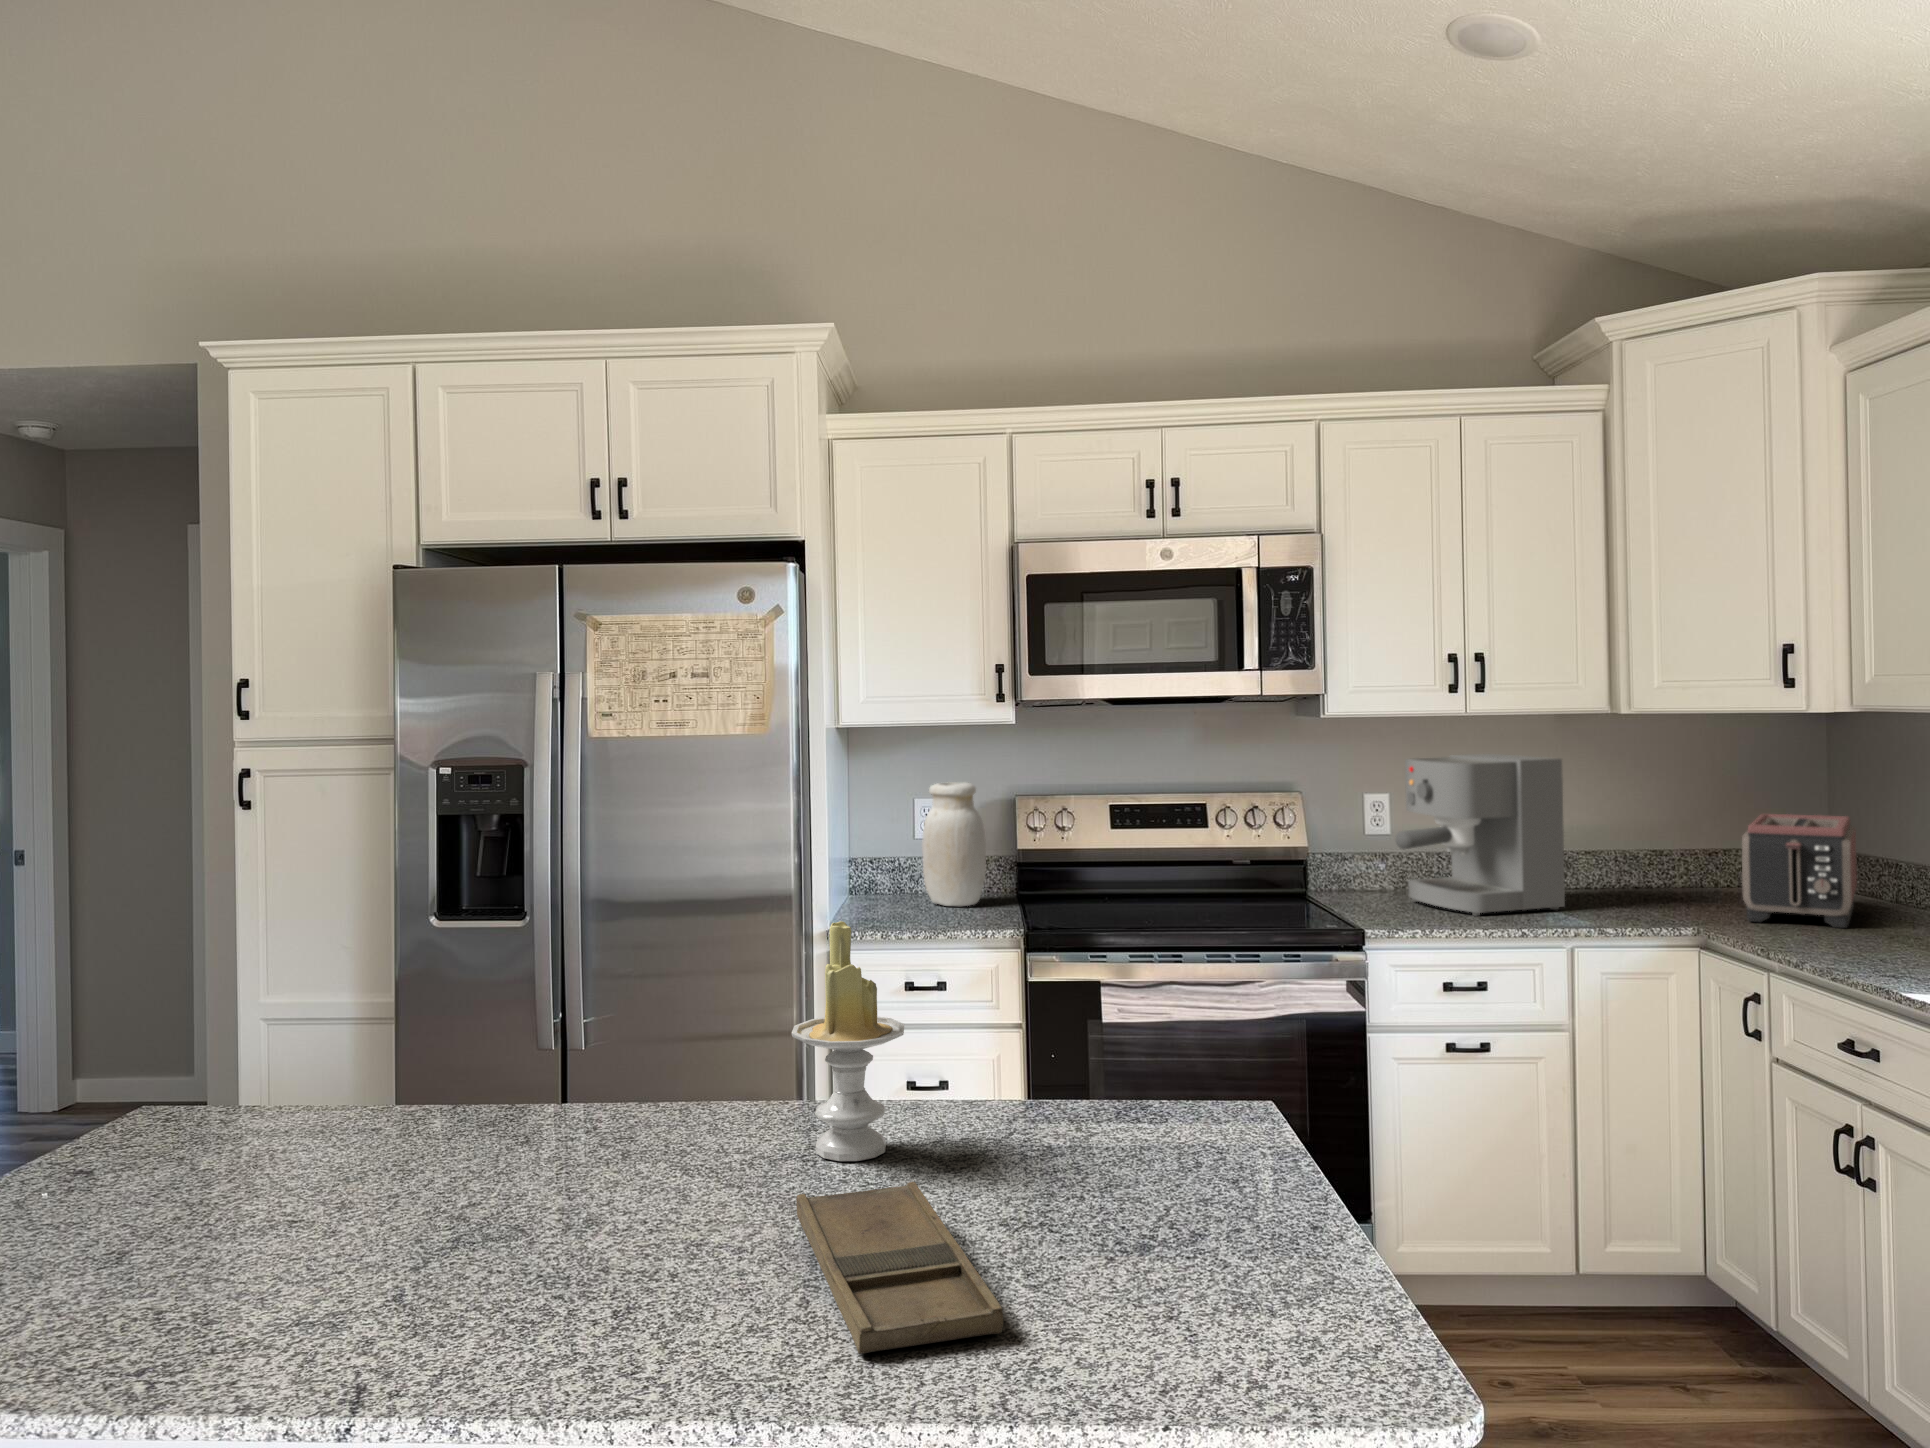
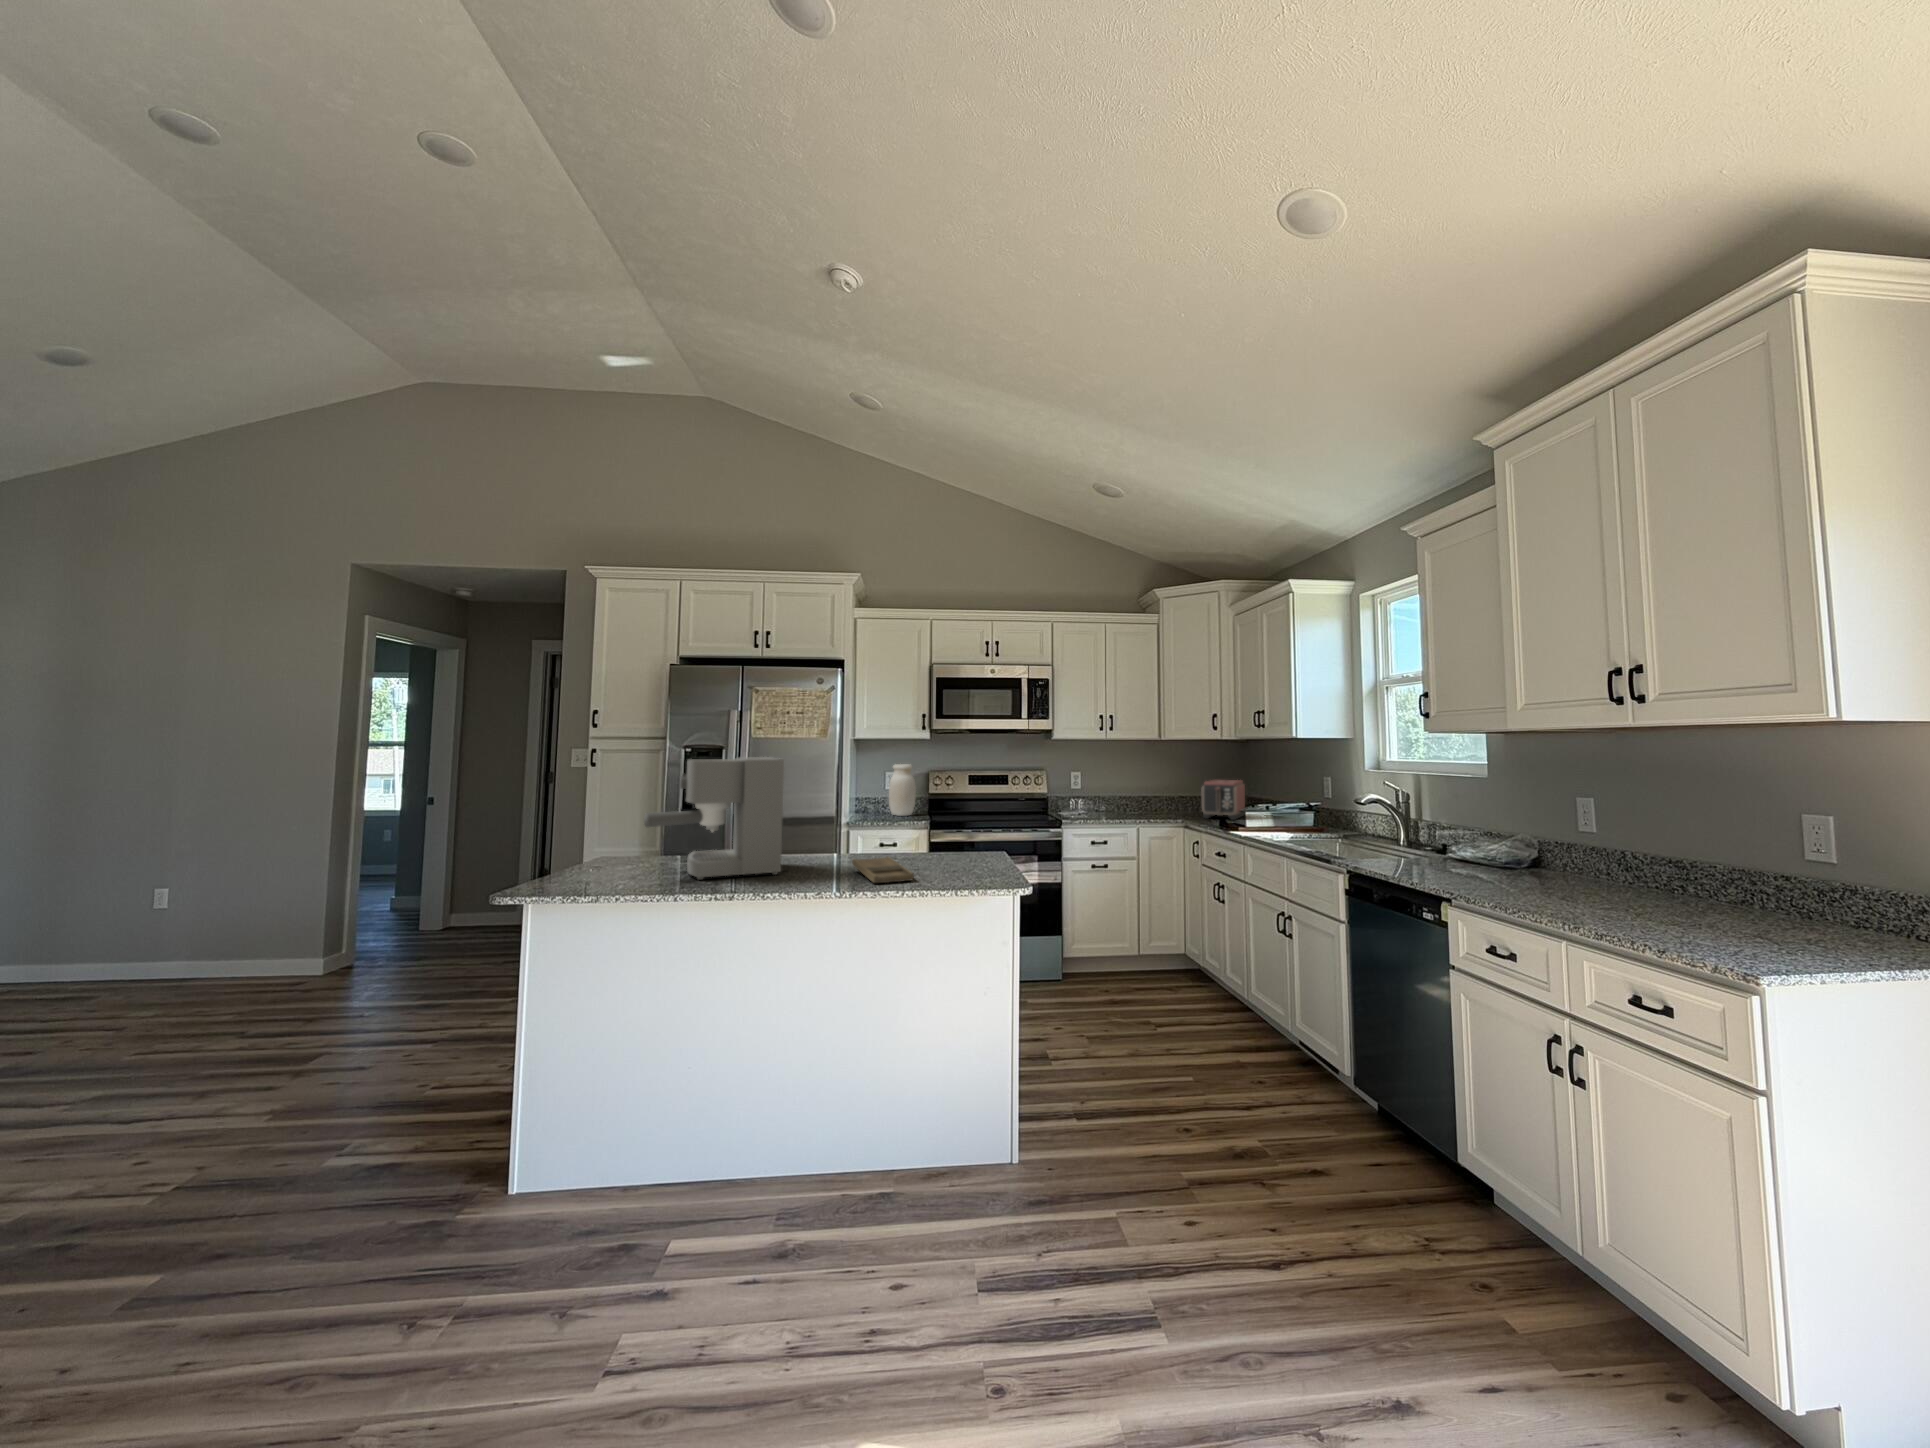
coffee maker: present [1396,754,1565,916] -> present [644,757,784,880]
candle: present [792,921,905,1161] -> none [848,785,886,861]

